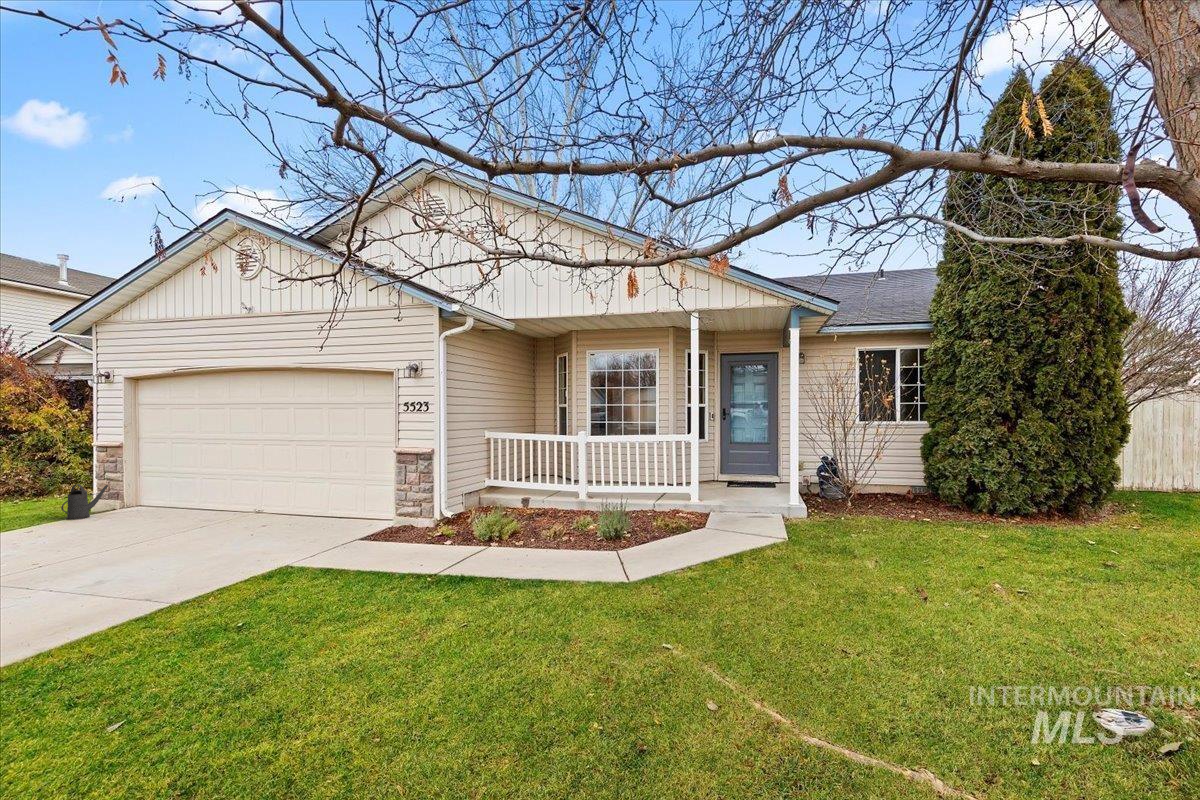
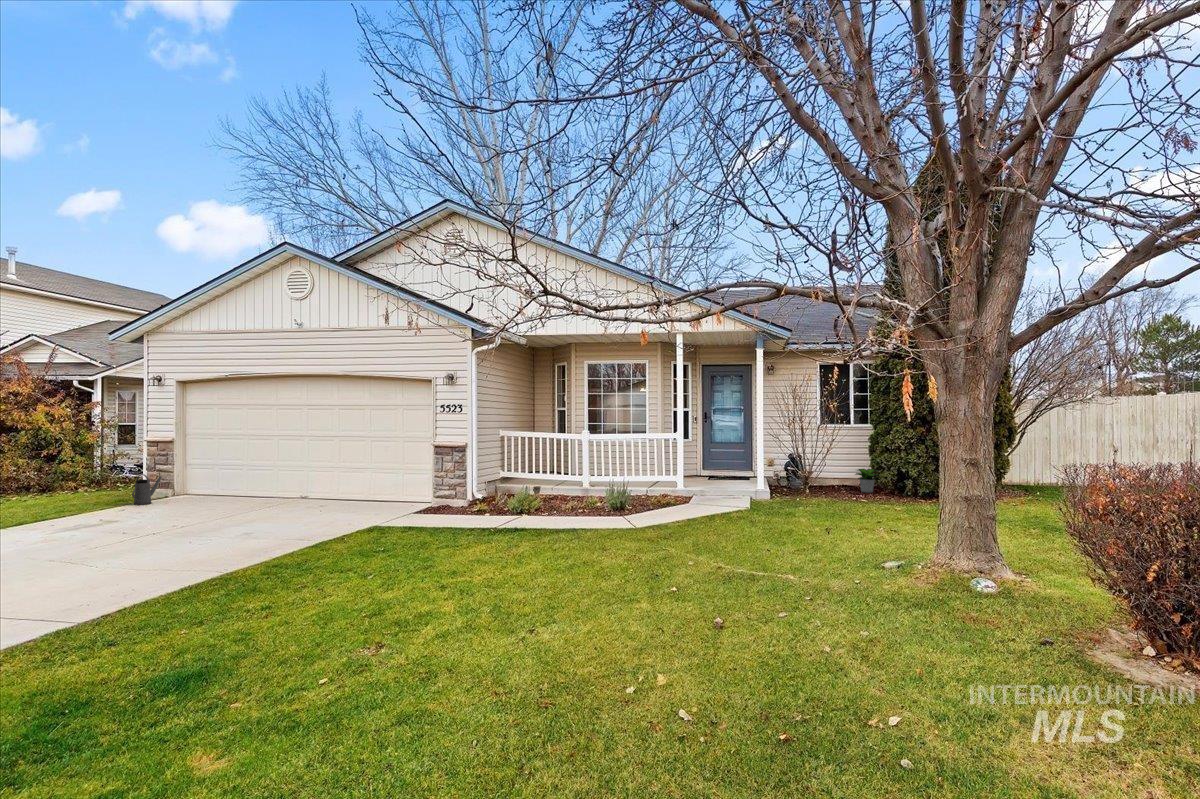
potted plant: none [908,476,946,506] -> present [855,469,880,493]

